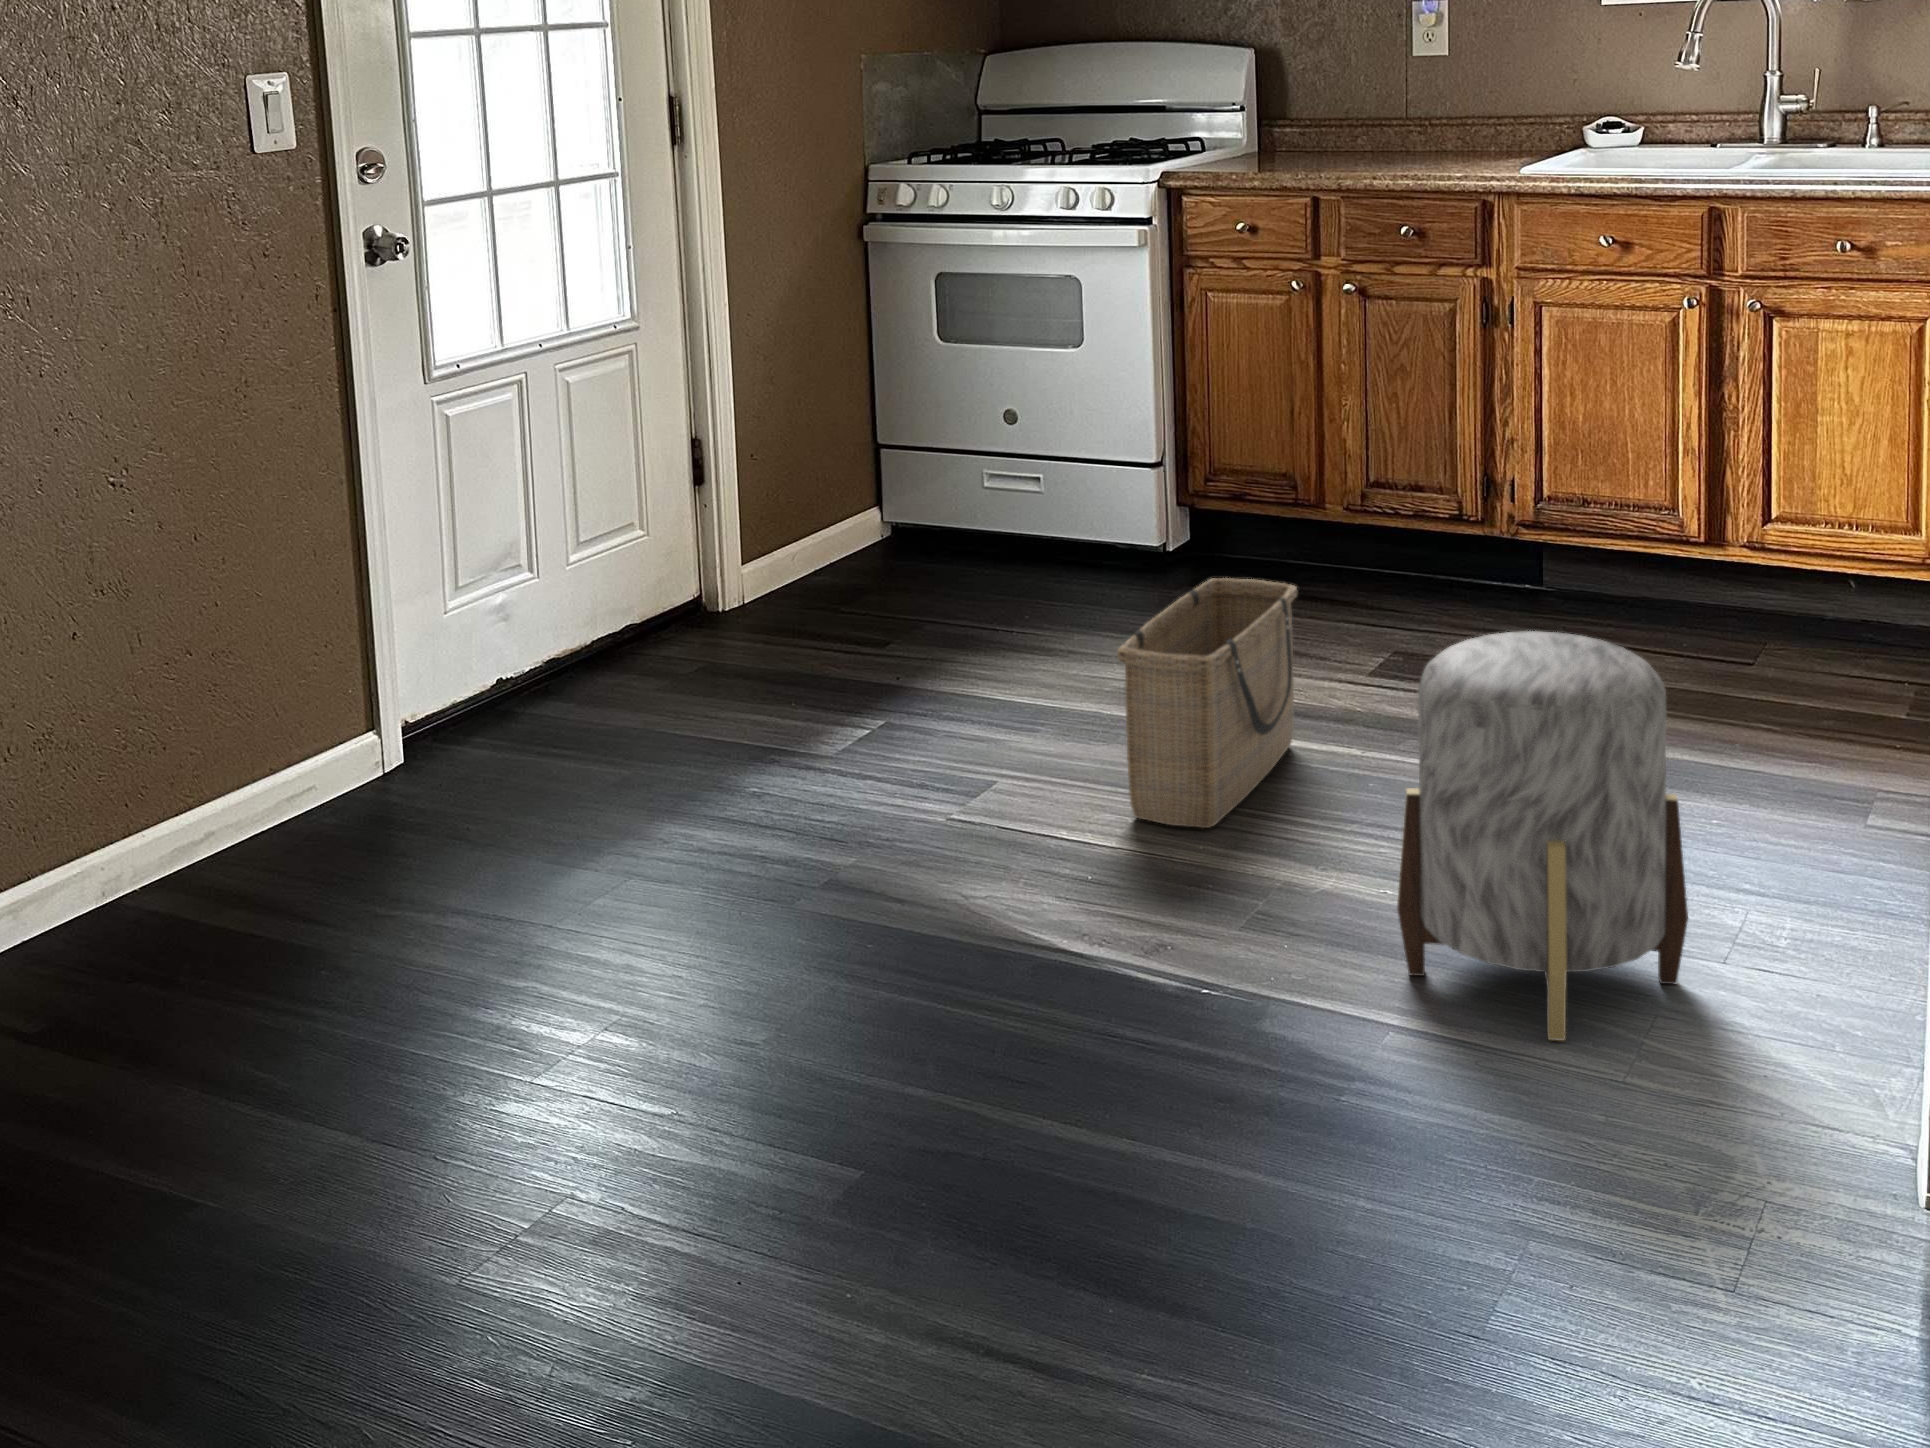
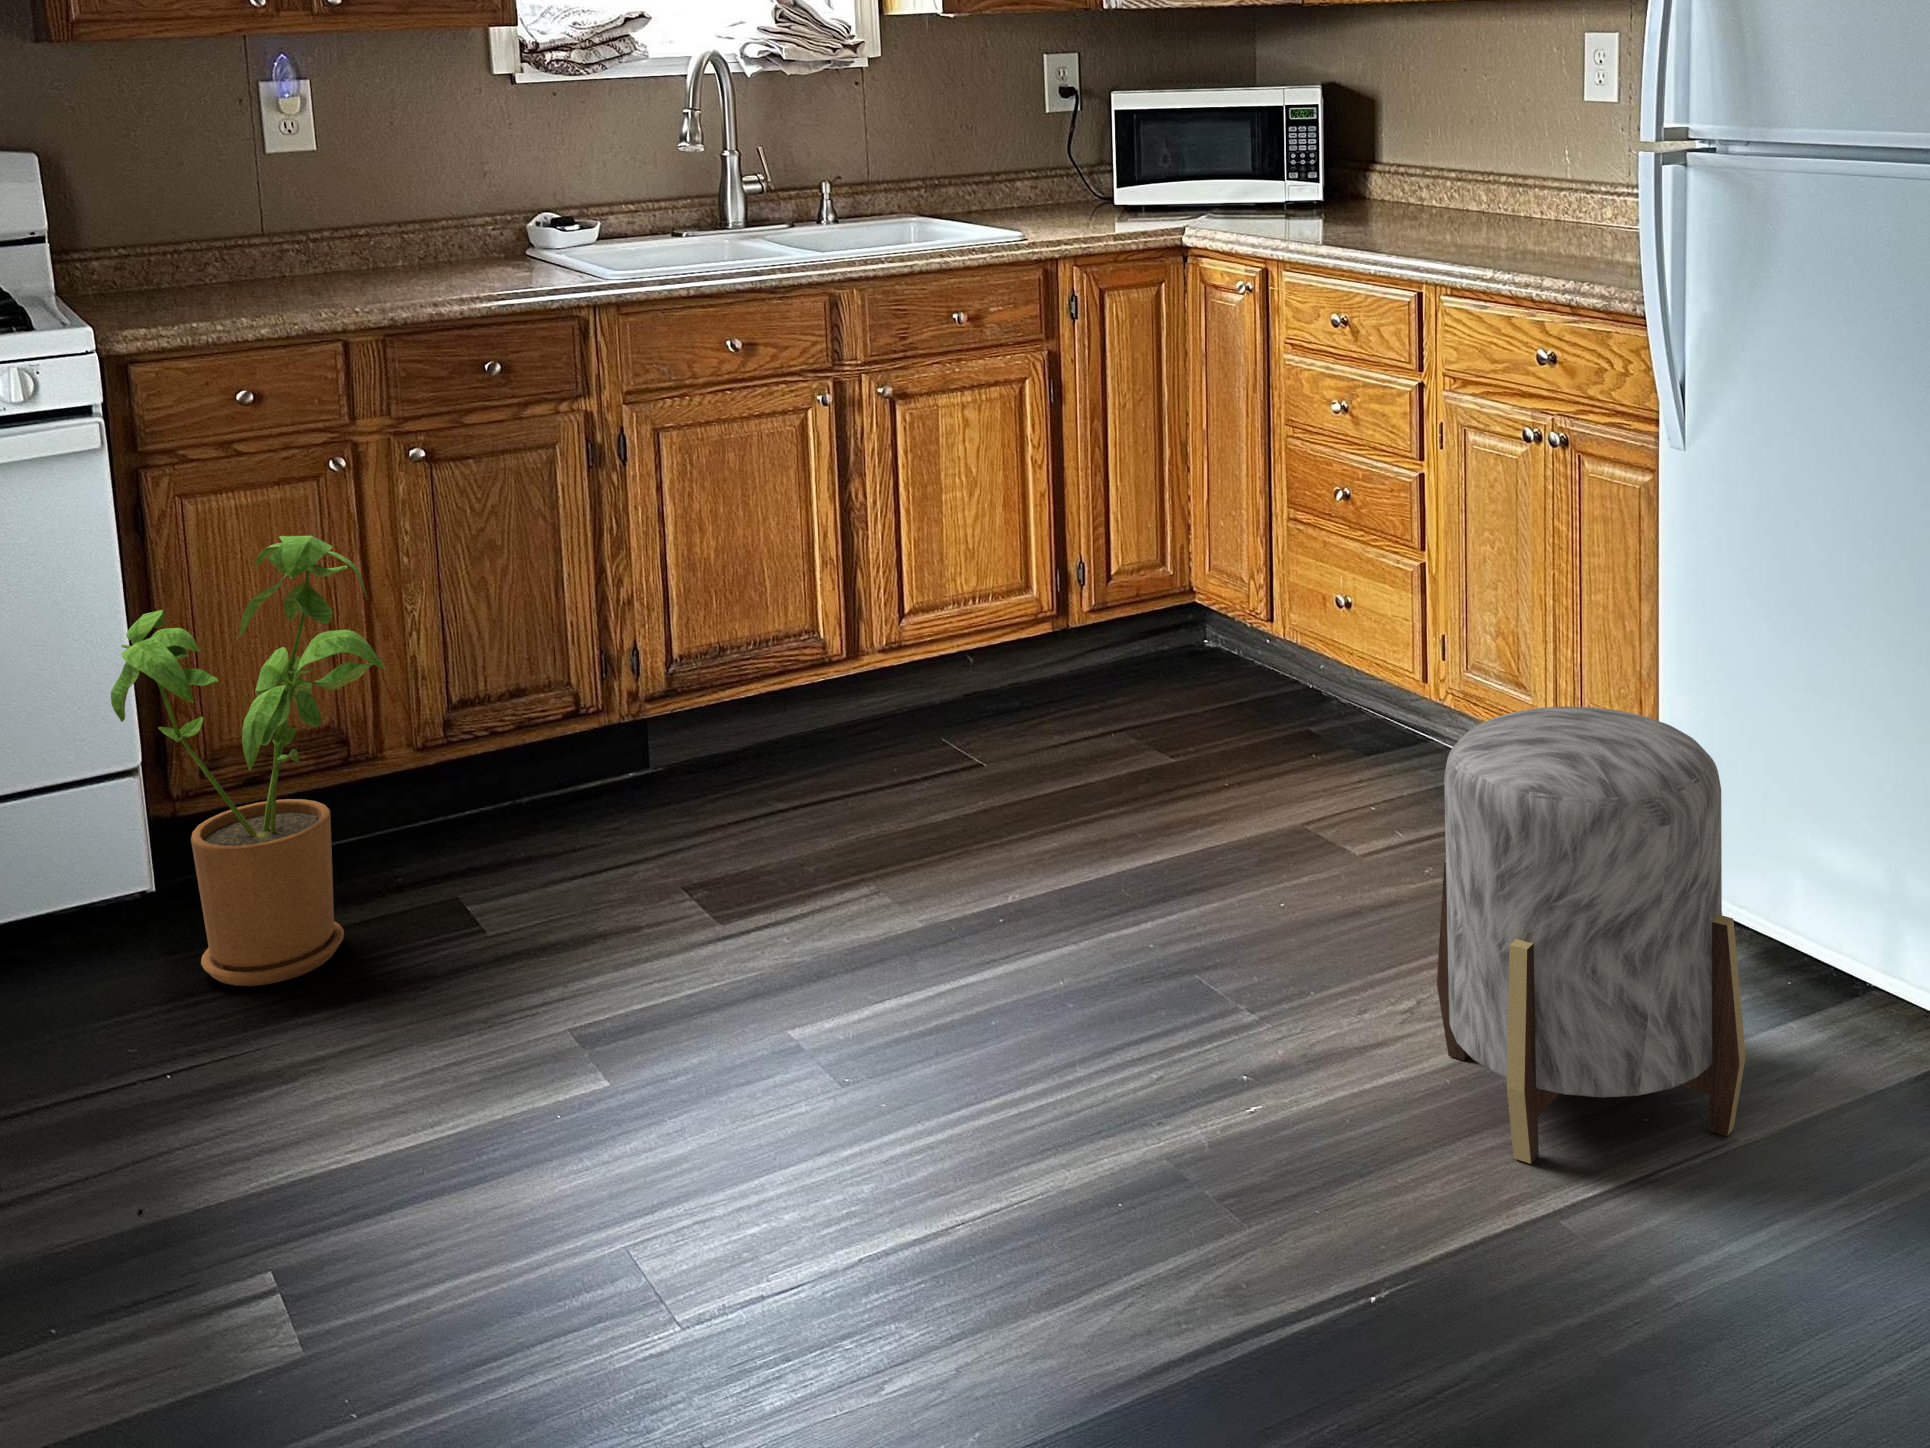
house plant: none [1096,321,1262,610] -> present [111,536,386,986]
basket: present [1117,578,1297,828] -> none [742,819,1045,1202]

